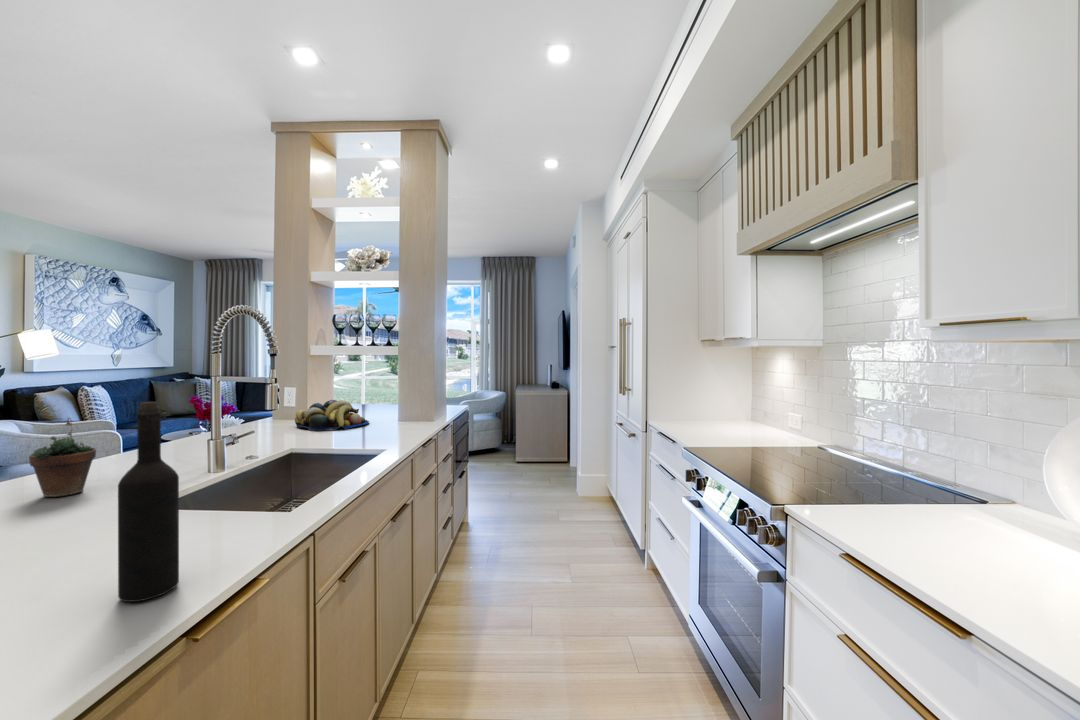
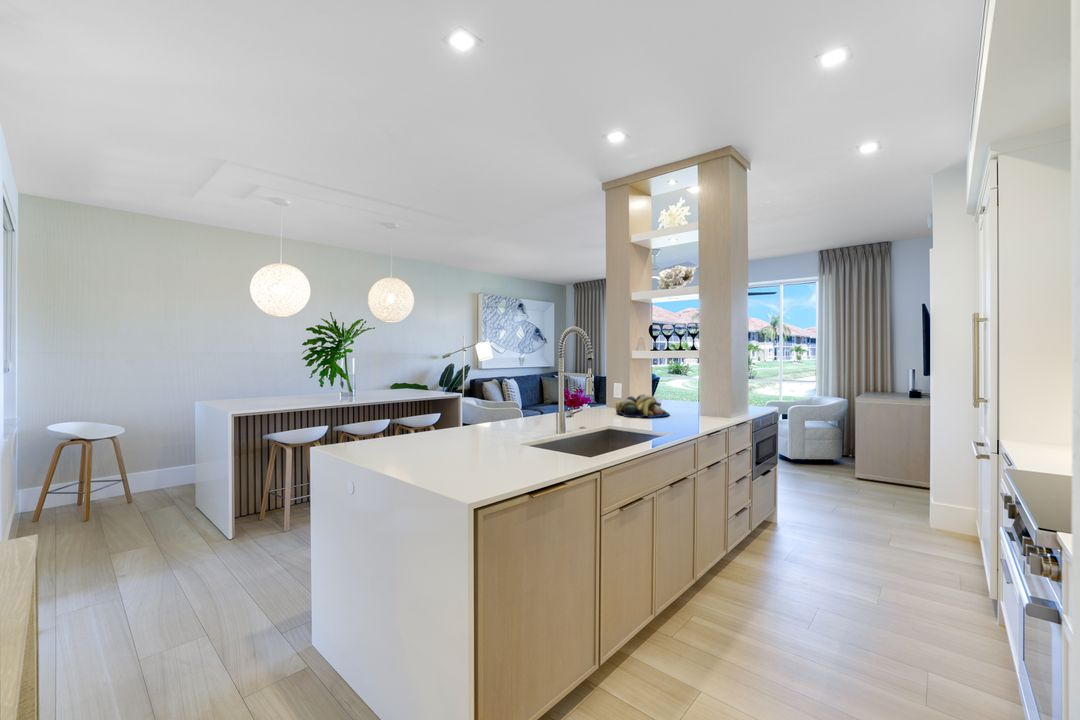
wine bottle: present [118,402,179,602] -> none [513,385,534,476]
succulent plant: present [29,418,96,497] -> none [484,394,508,434]

